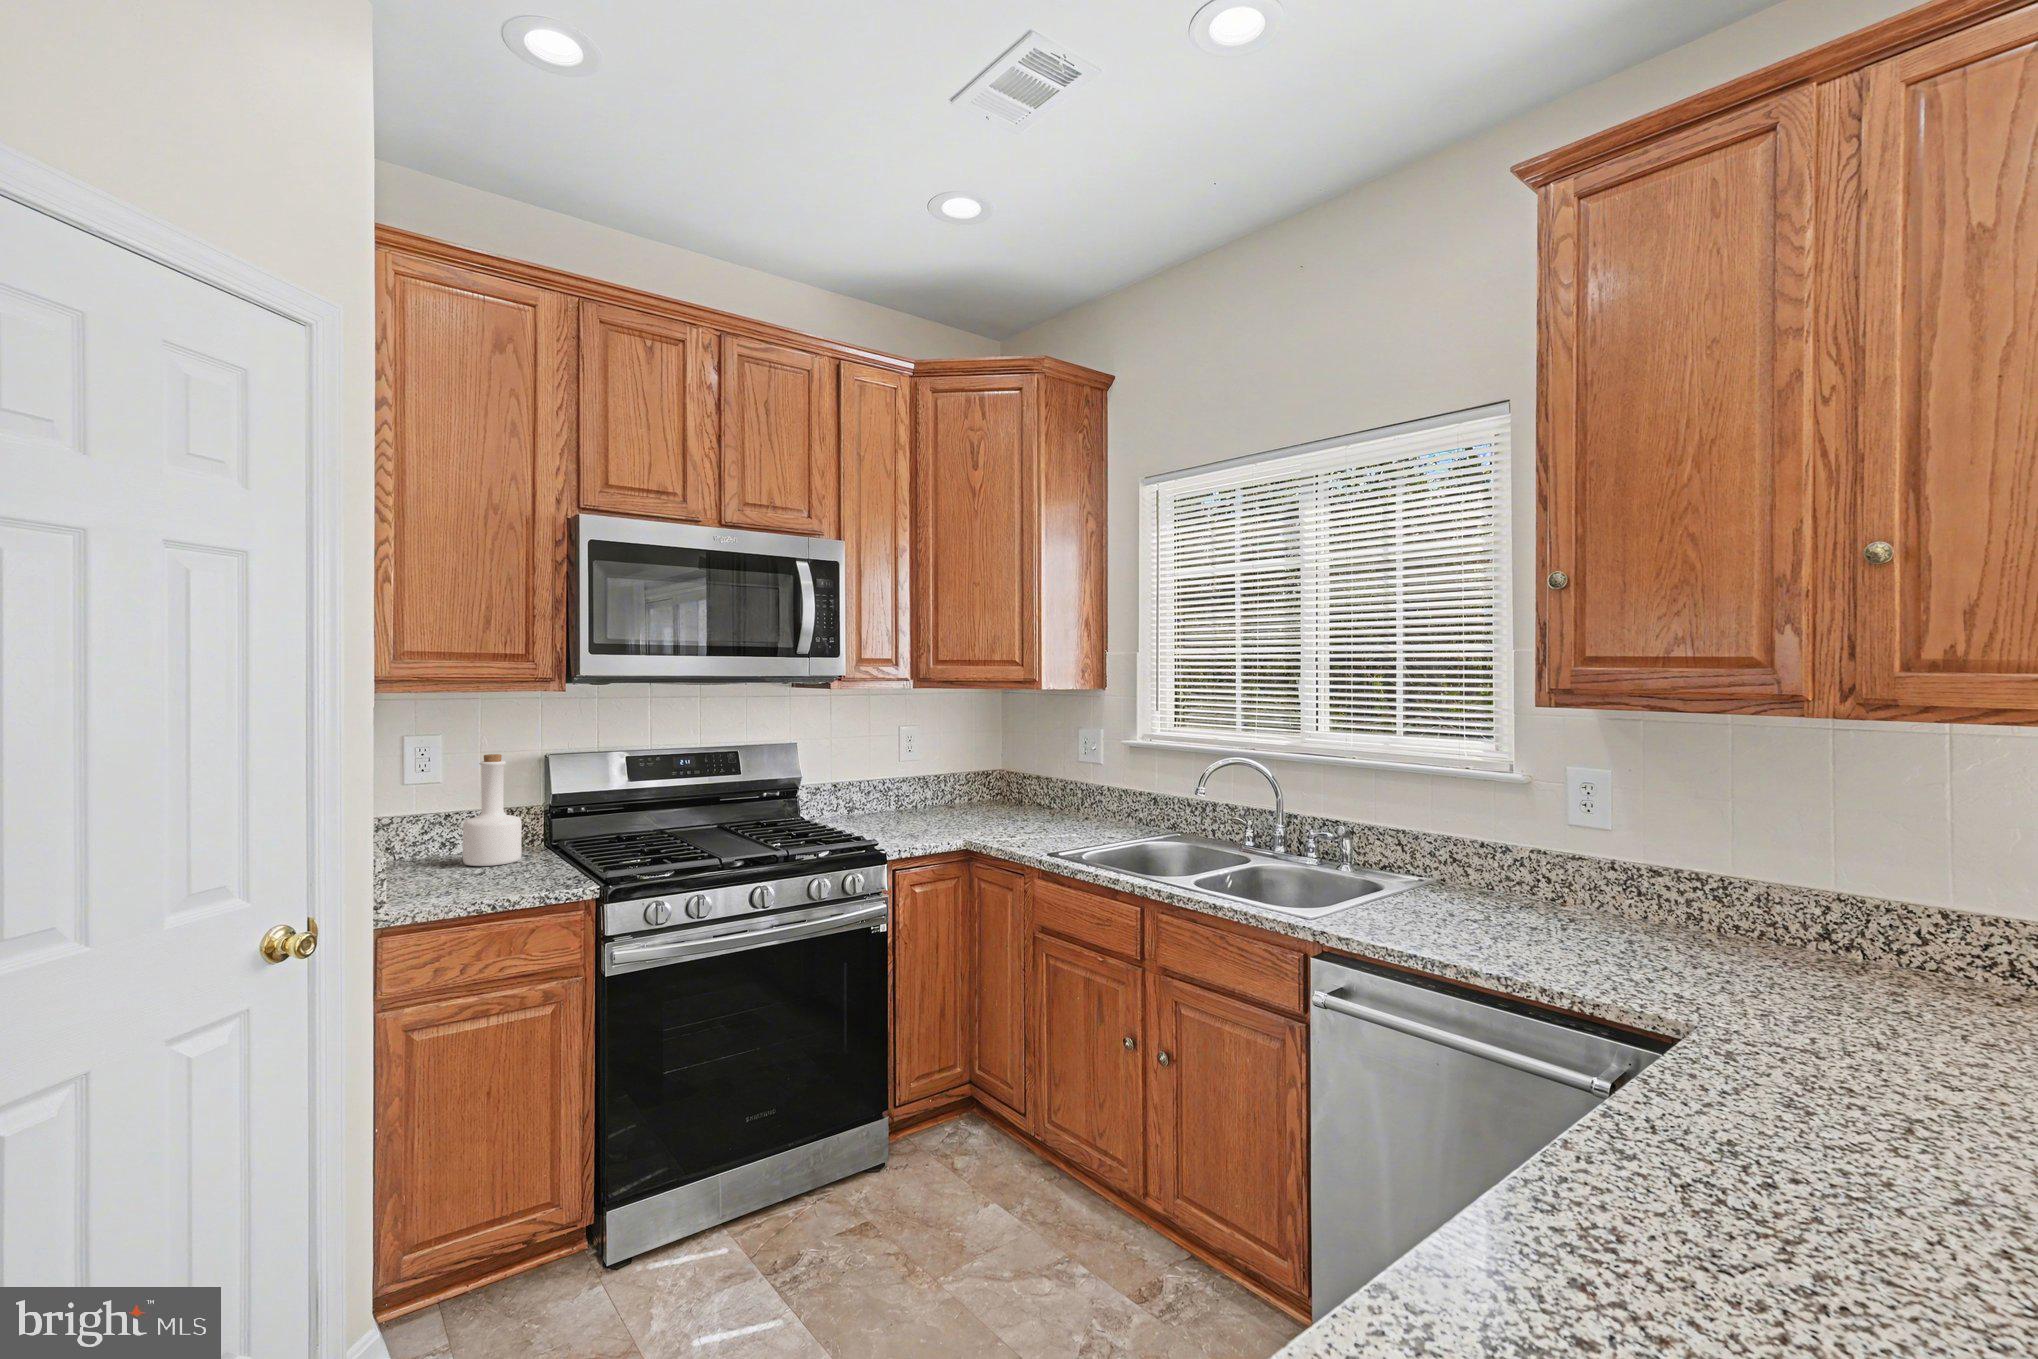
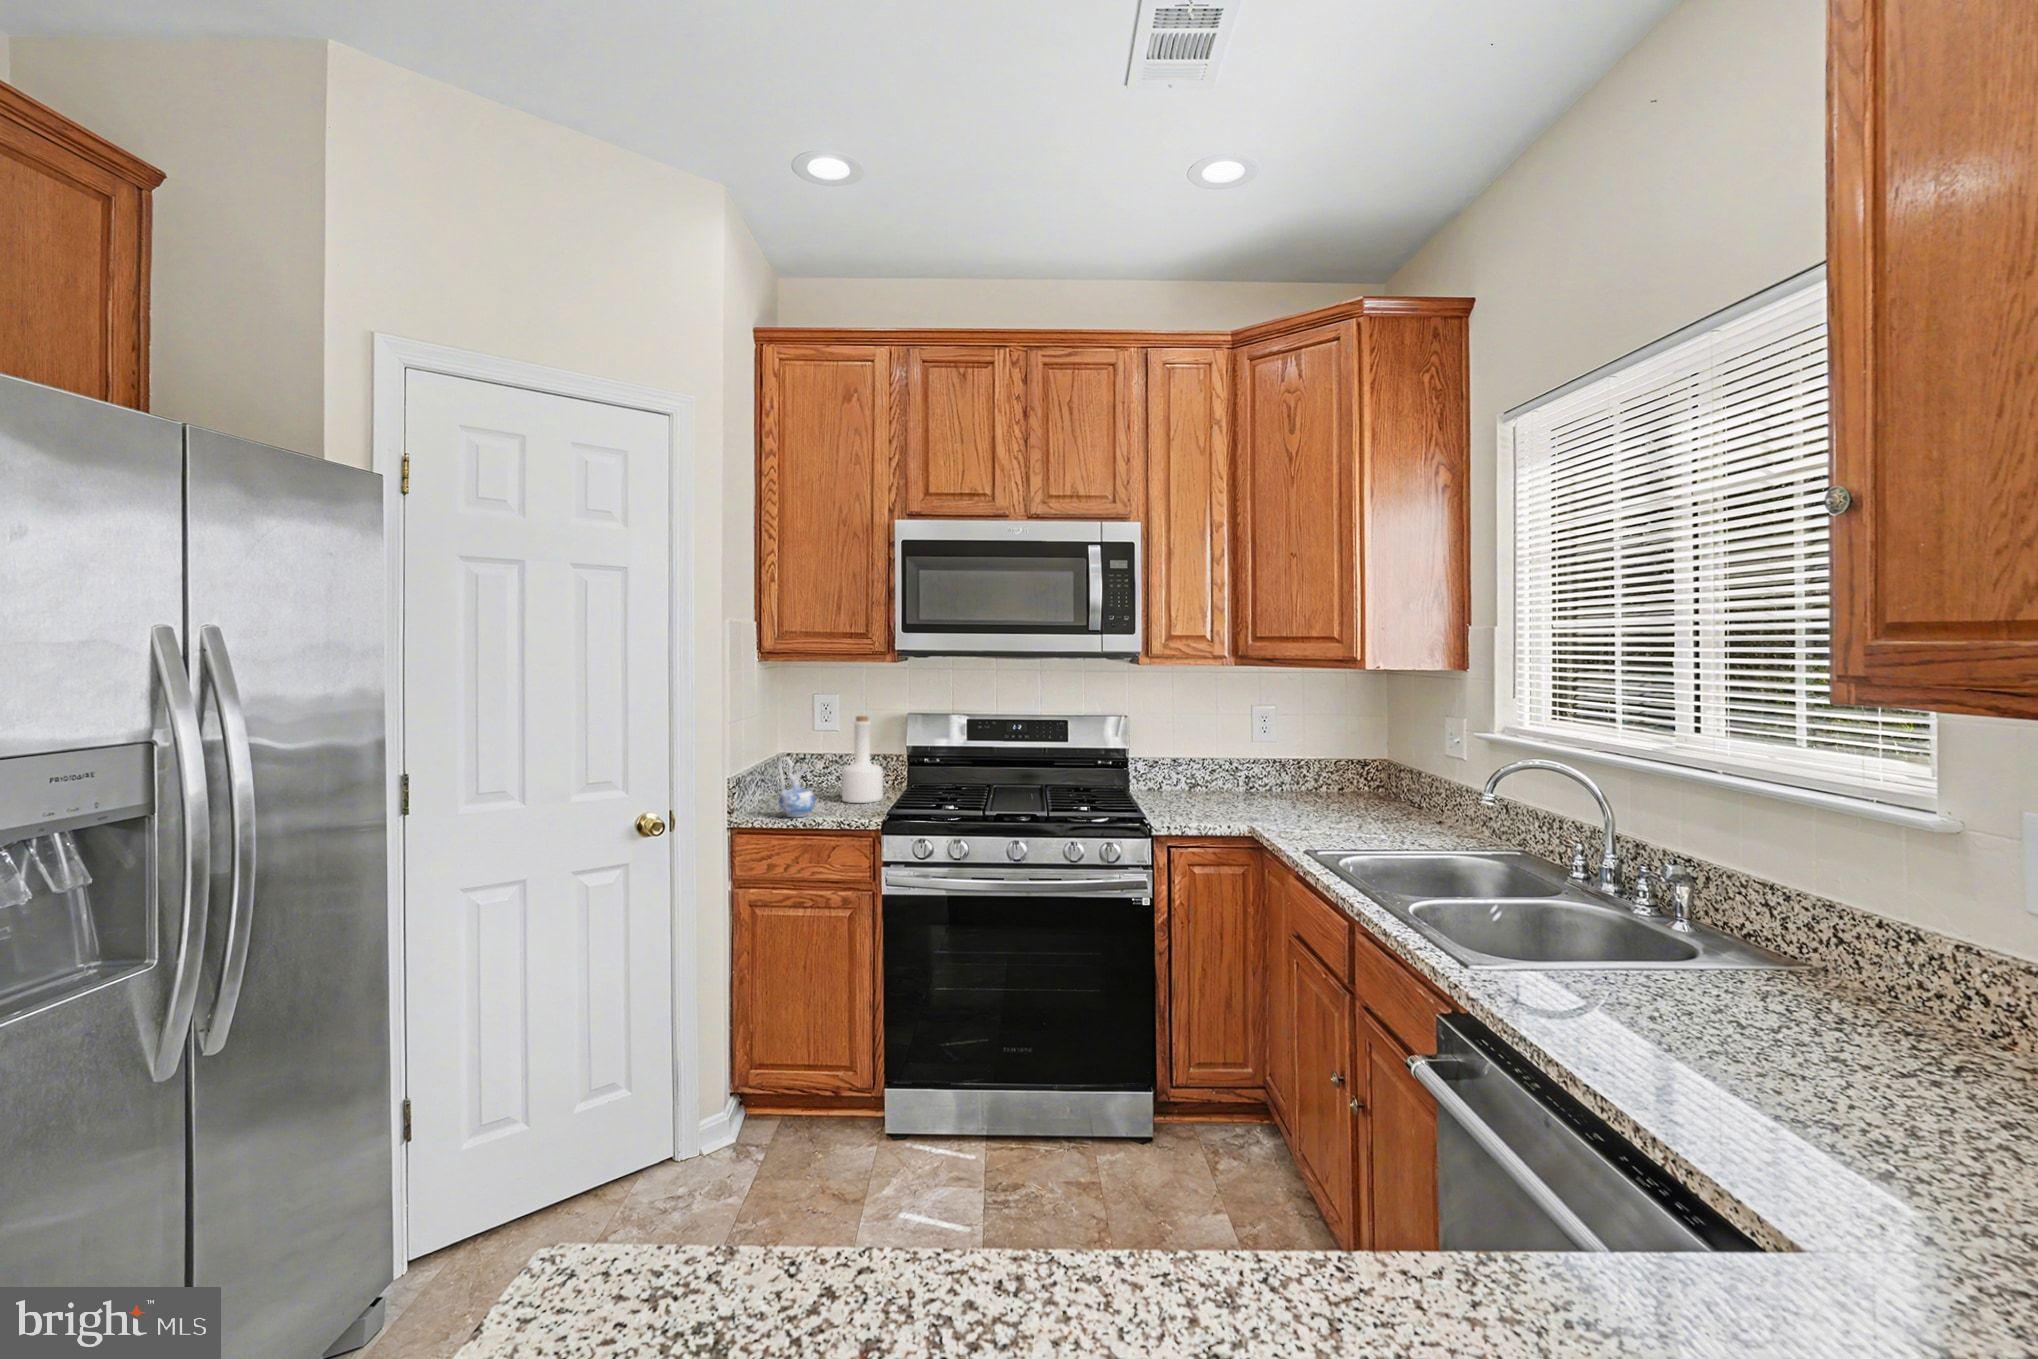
ceramic pitcher: none [409,812,464,891] -> present [778,757,815,817]

